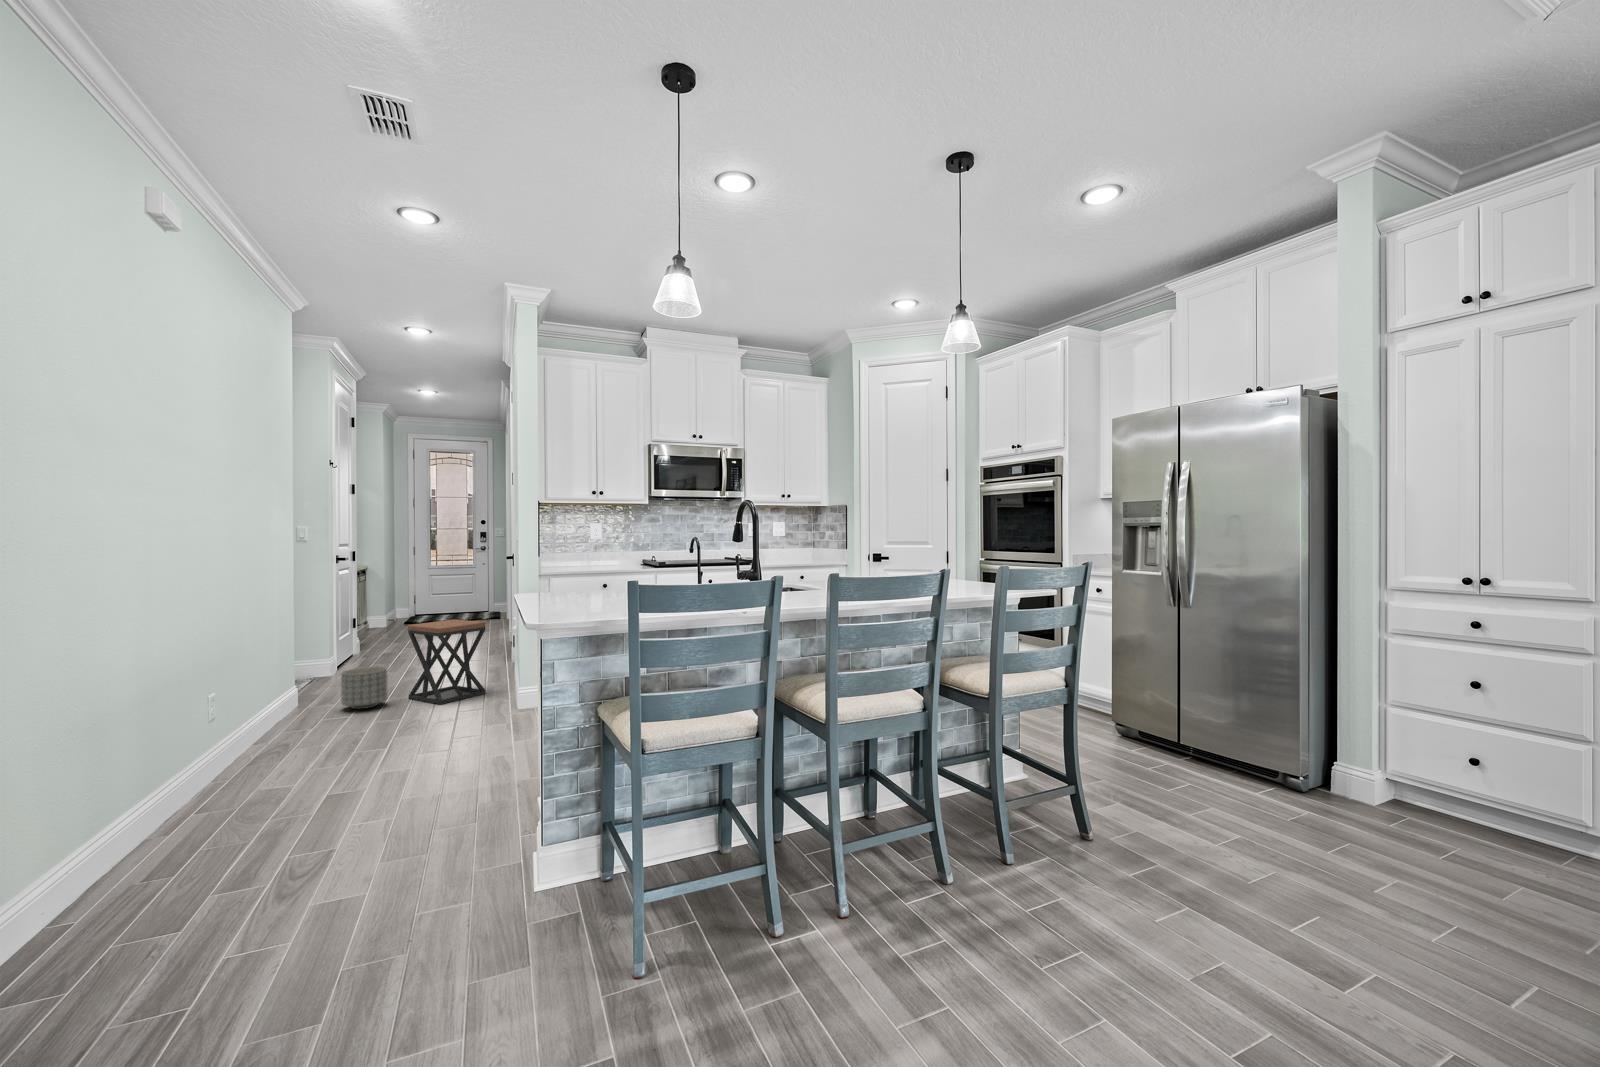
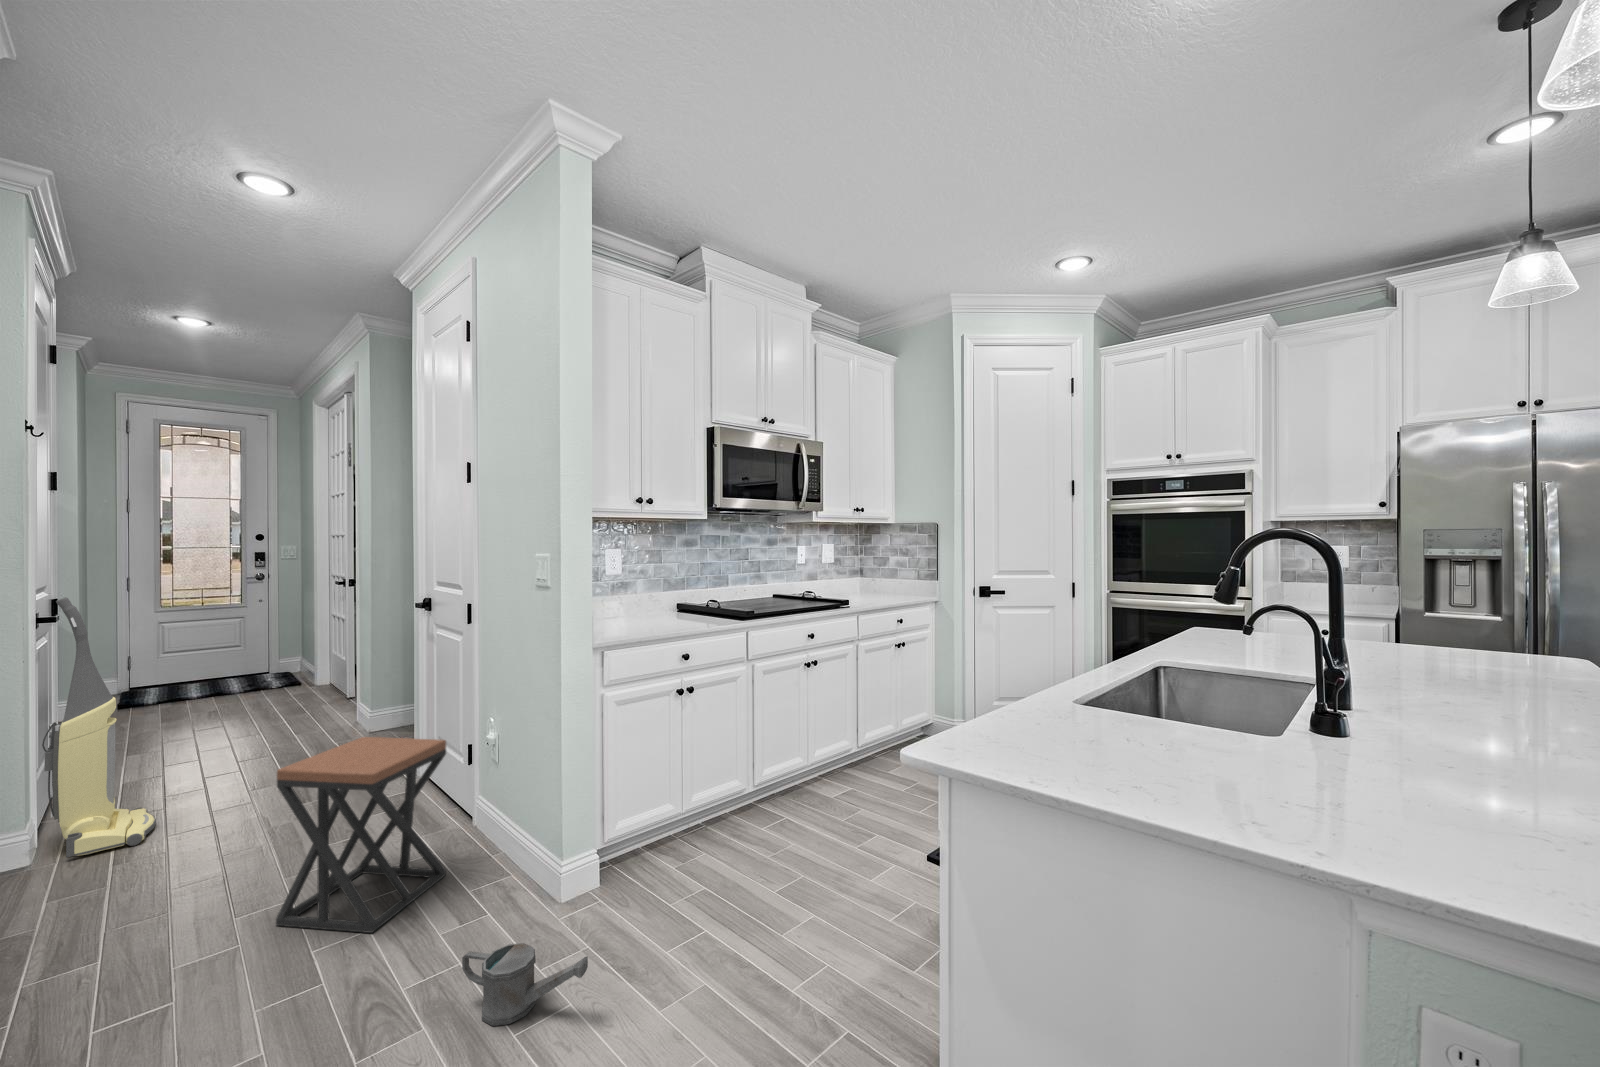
vacuum cleaner: none [344,547,390,673] -> present [42,597,156,857]
planter: present [341,666,388,709] -> none [107,874,235,1002]
watering can: none [452,702,493,730] -> present [462,943,588,1026]

